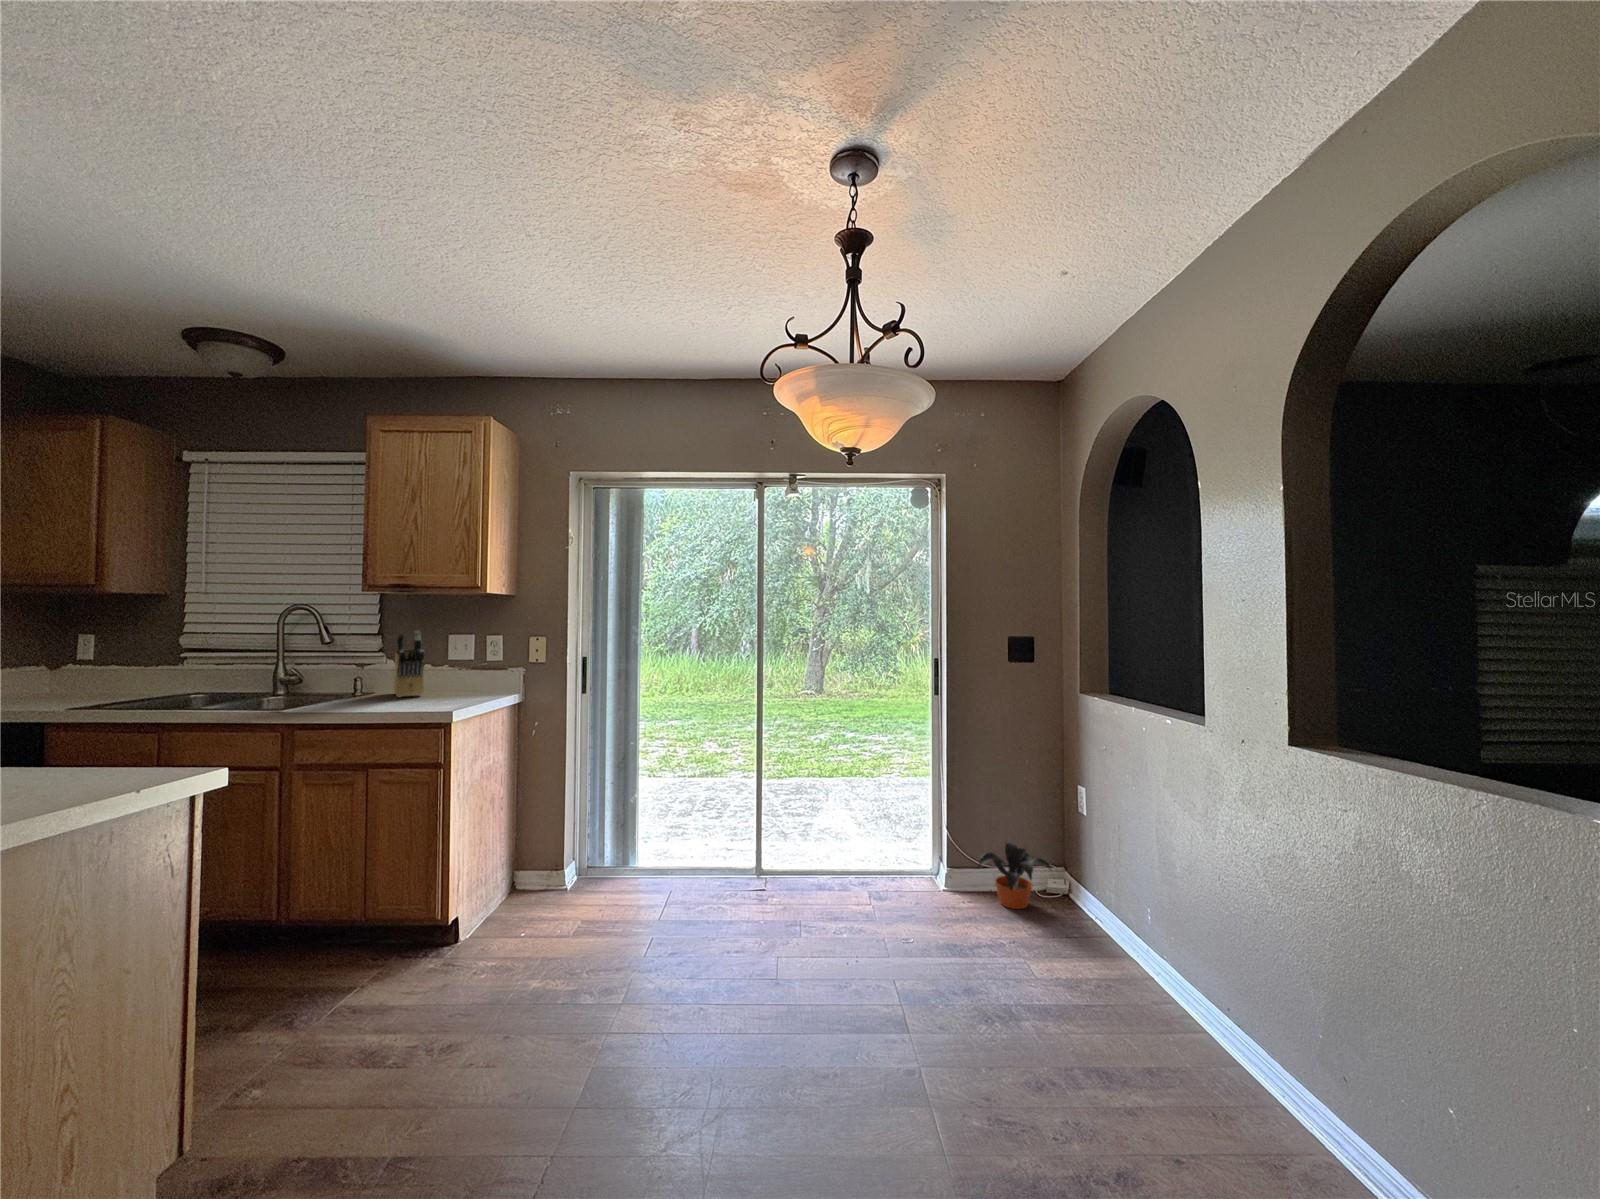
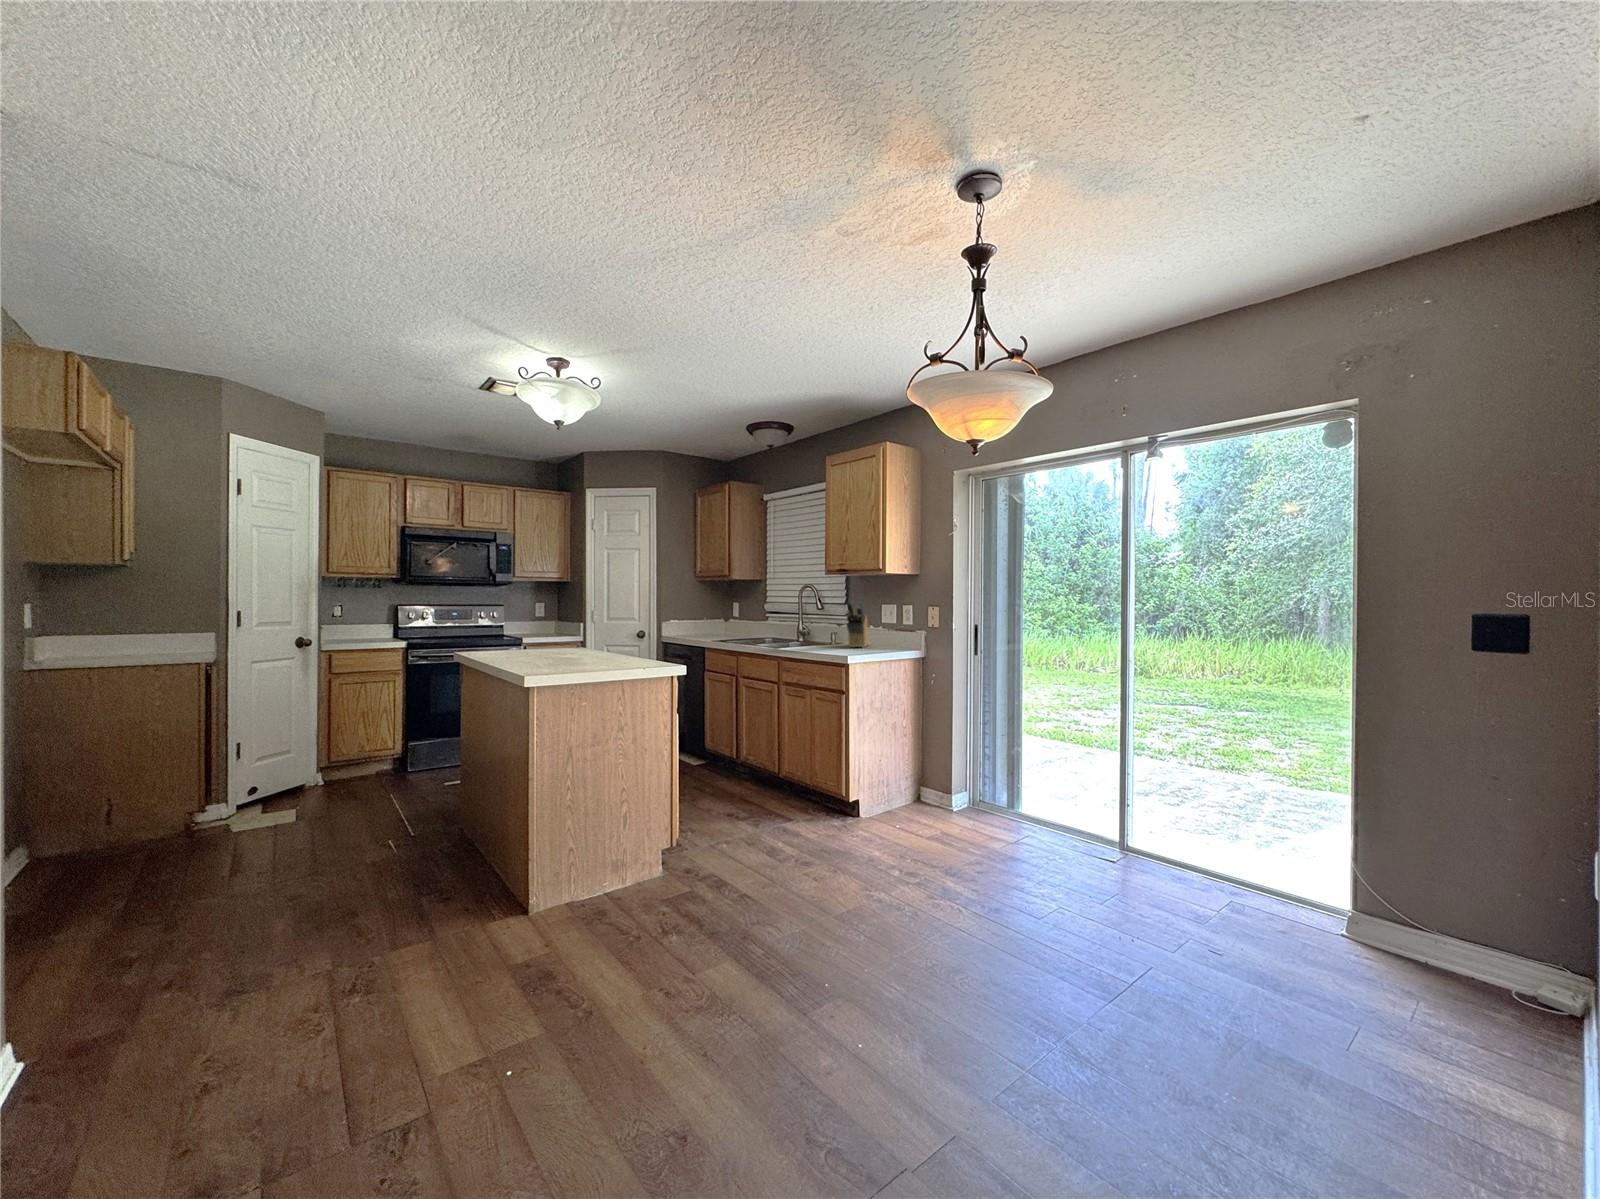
potted plant: present [978,842,1051,909] -> none [1378,905,1522,1002]

